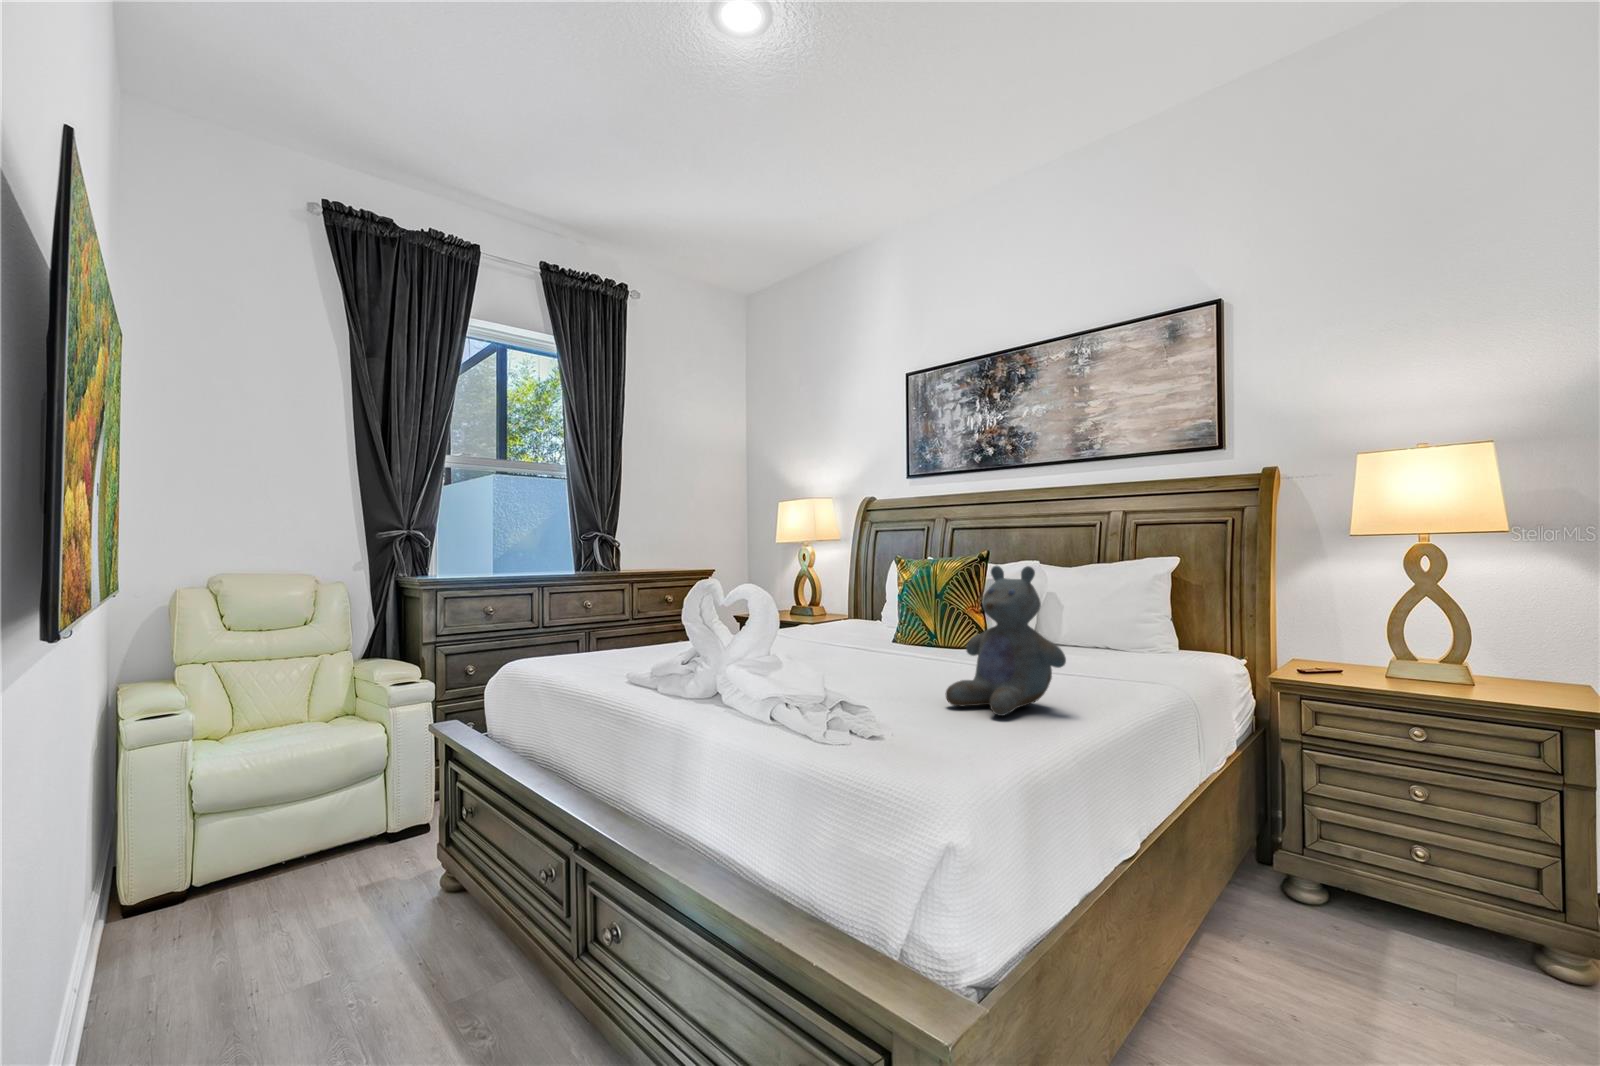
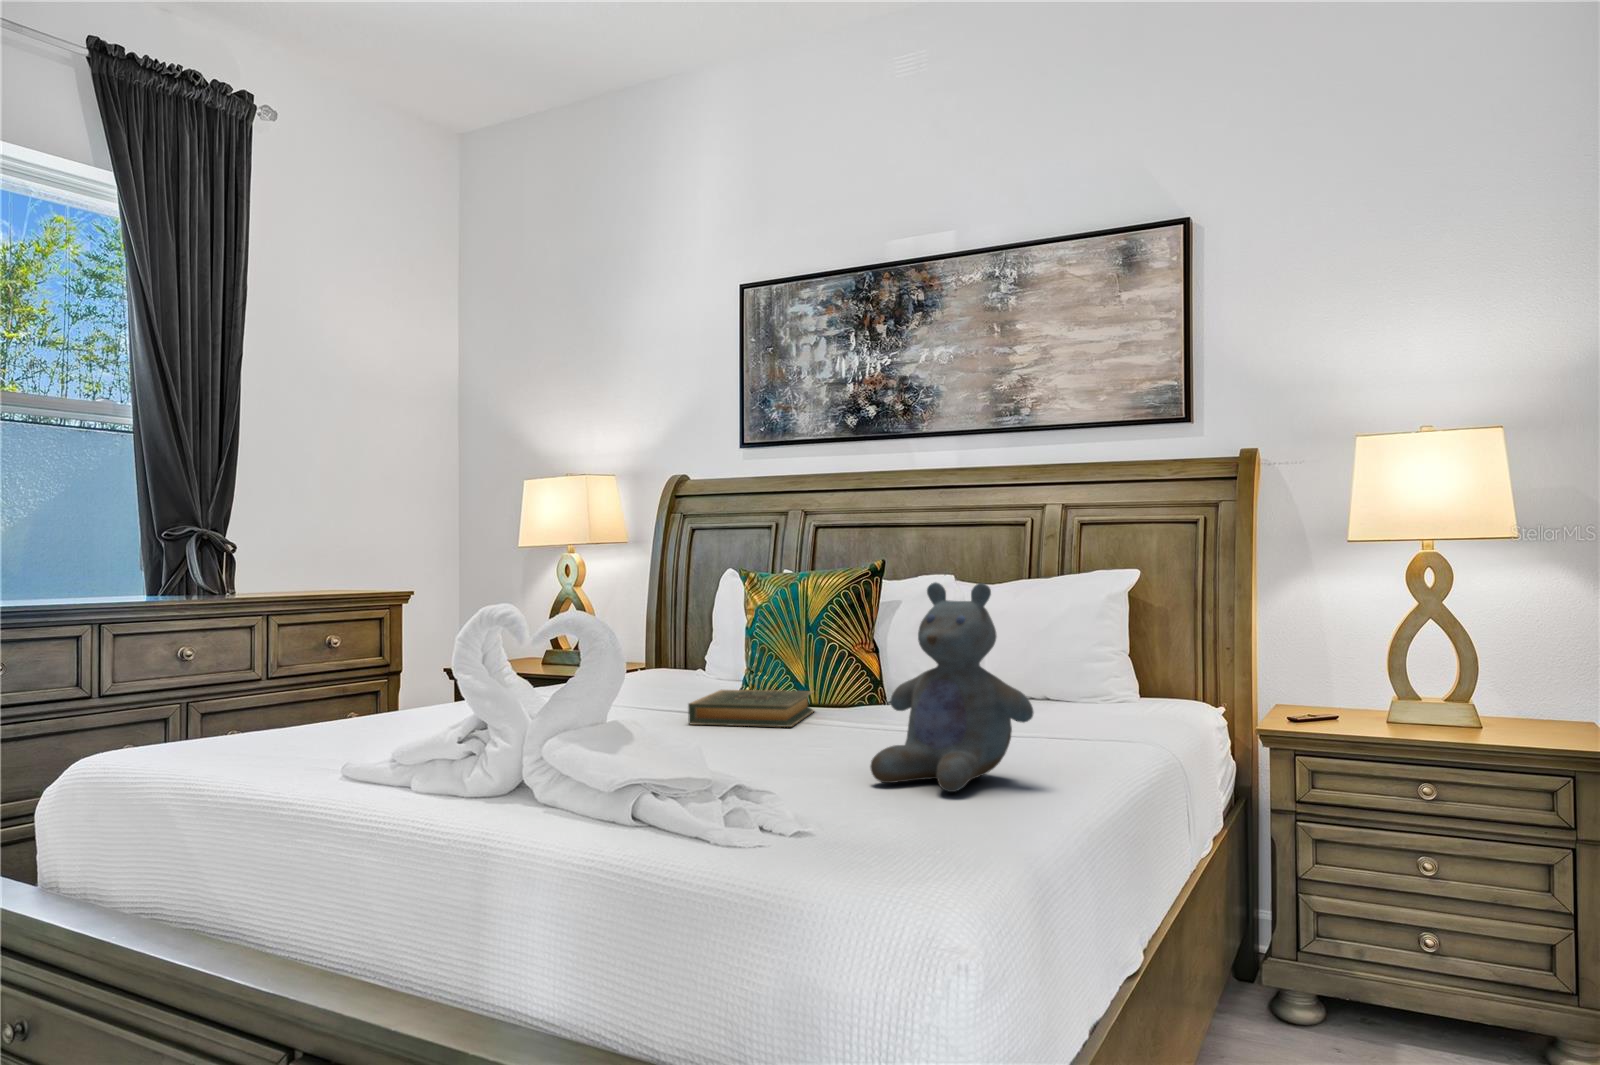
hardback book: none [847,636,936,662] -> present [688,690,814,727]

